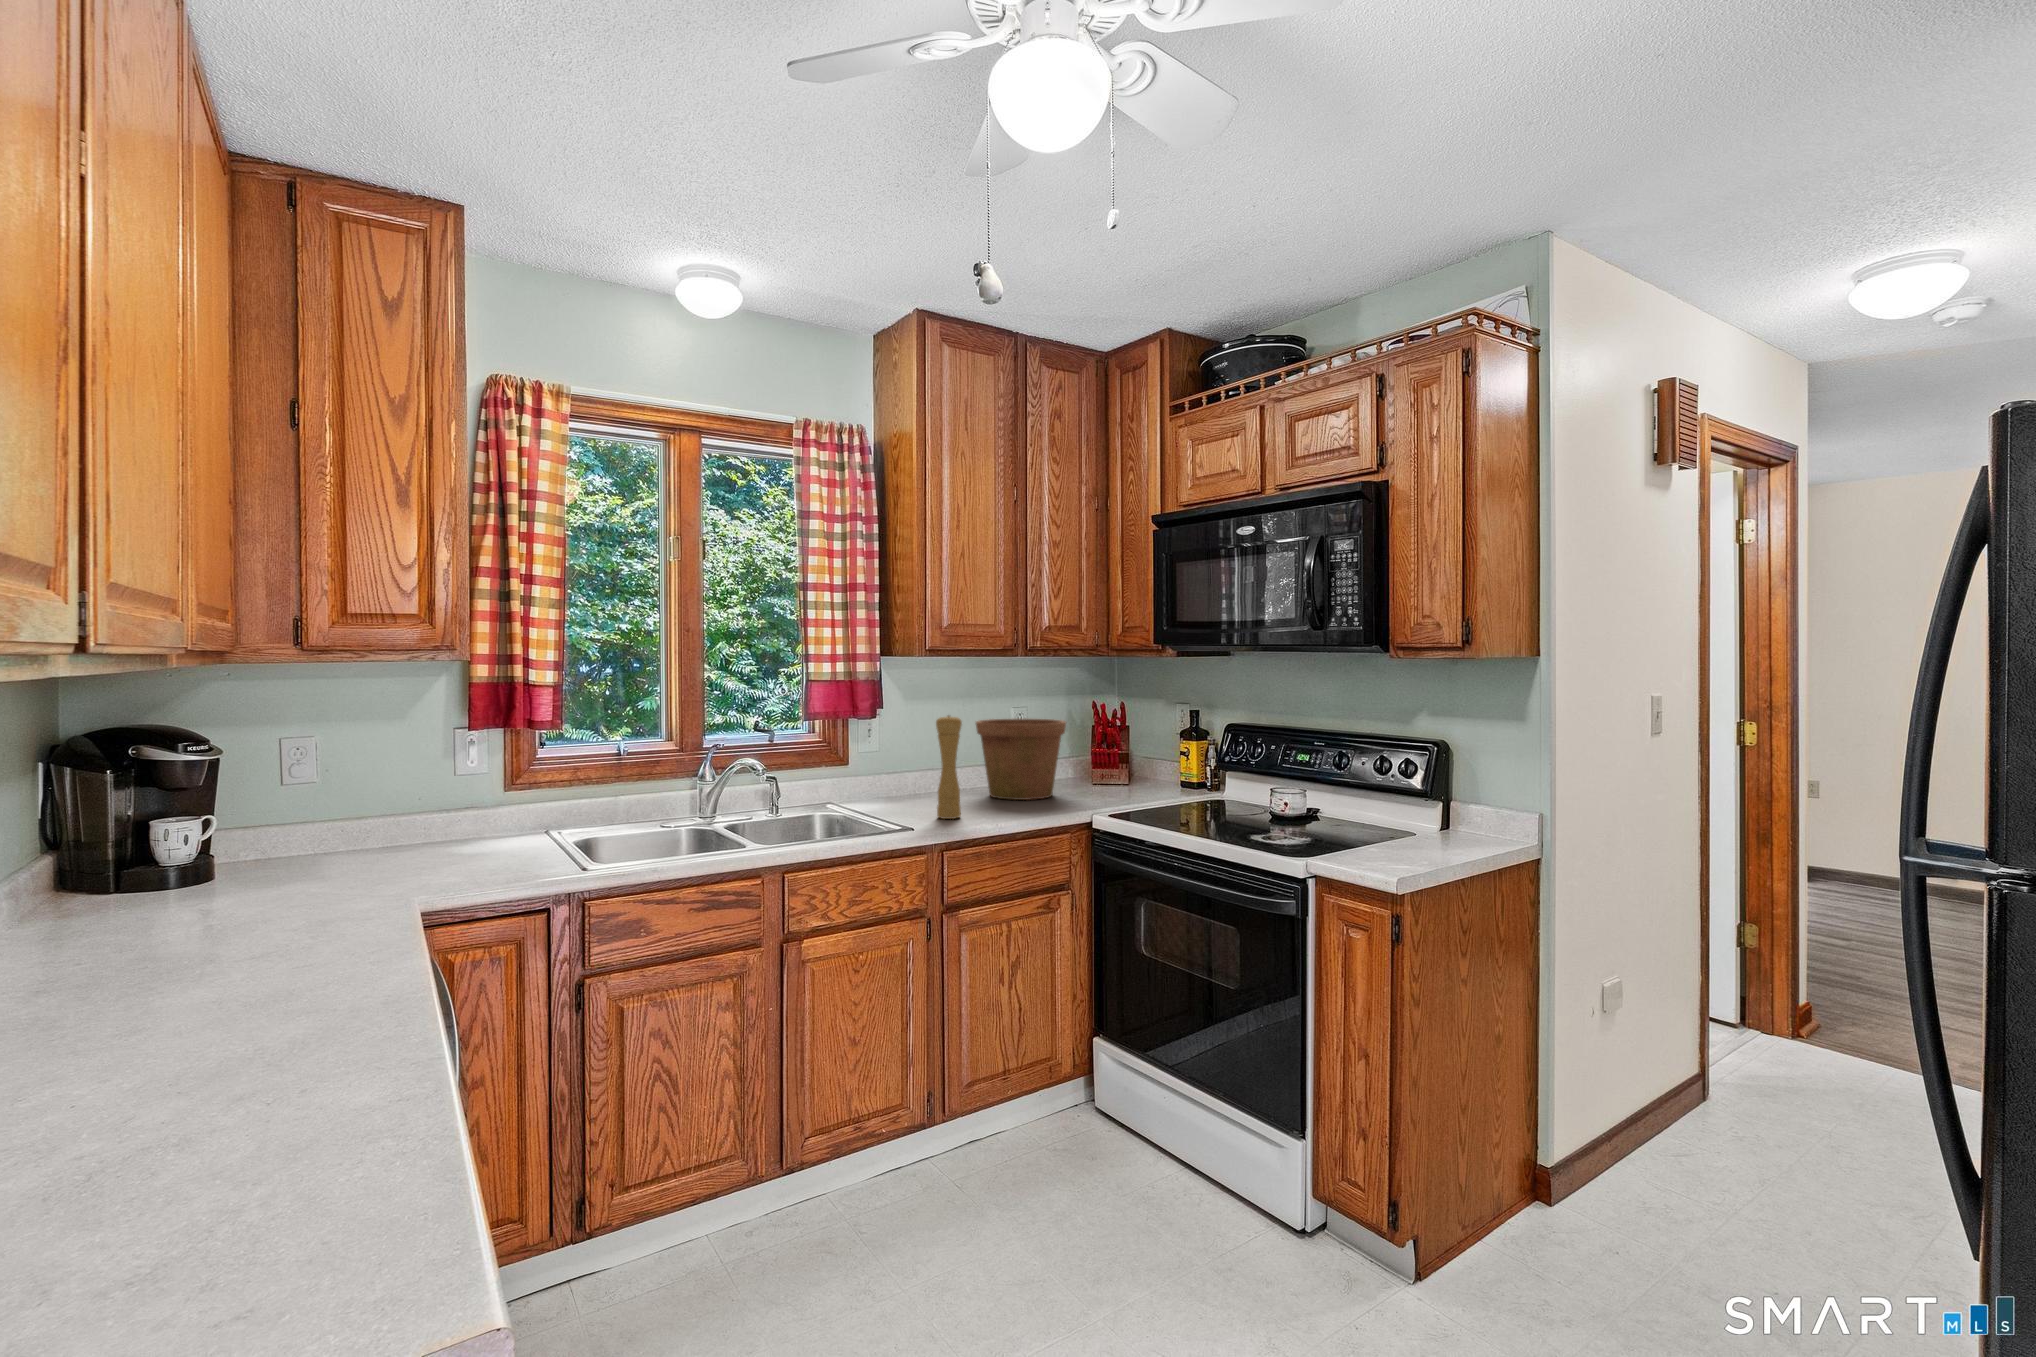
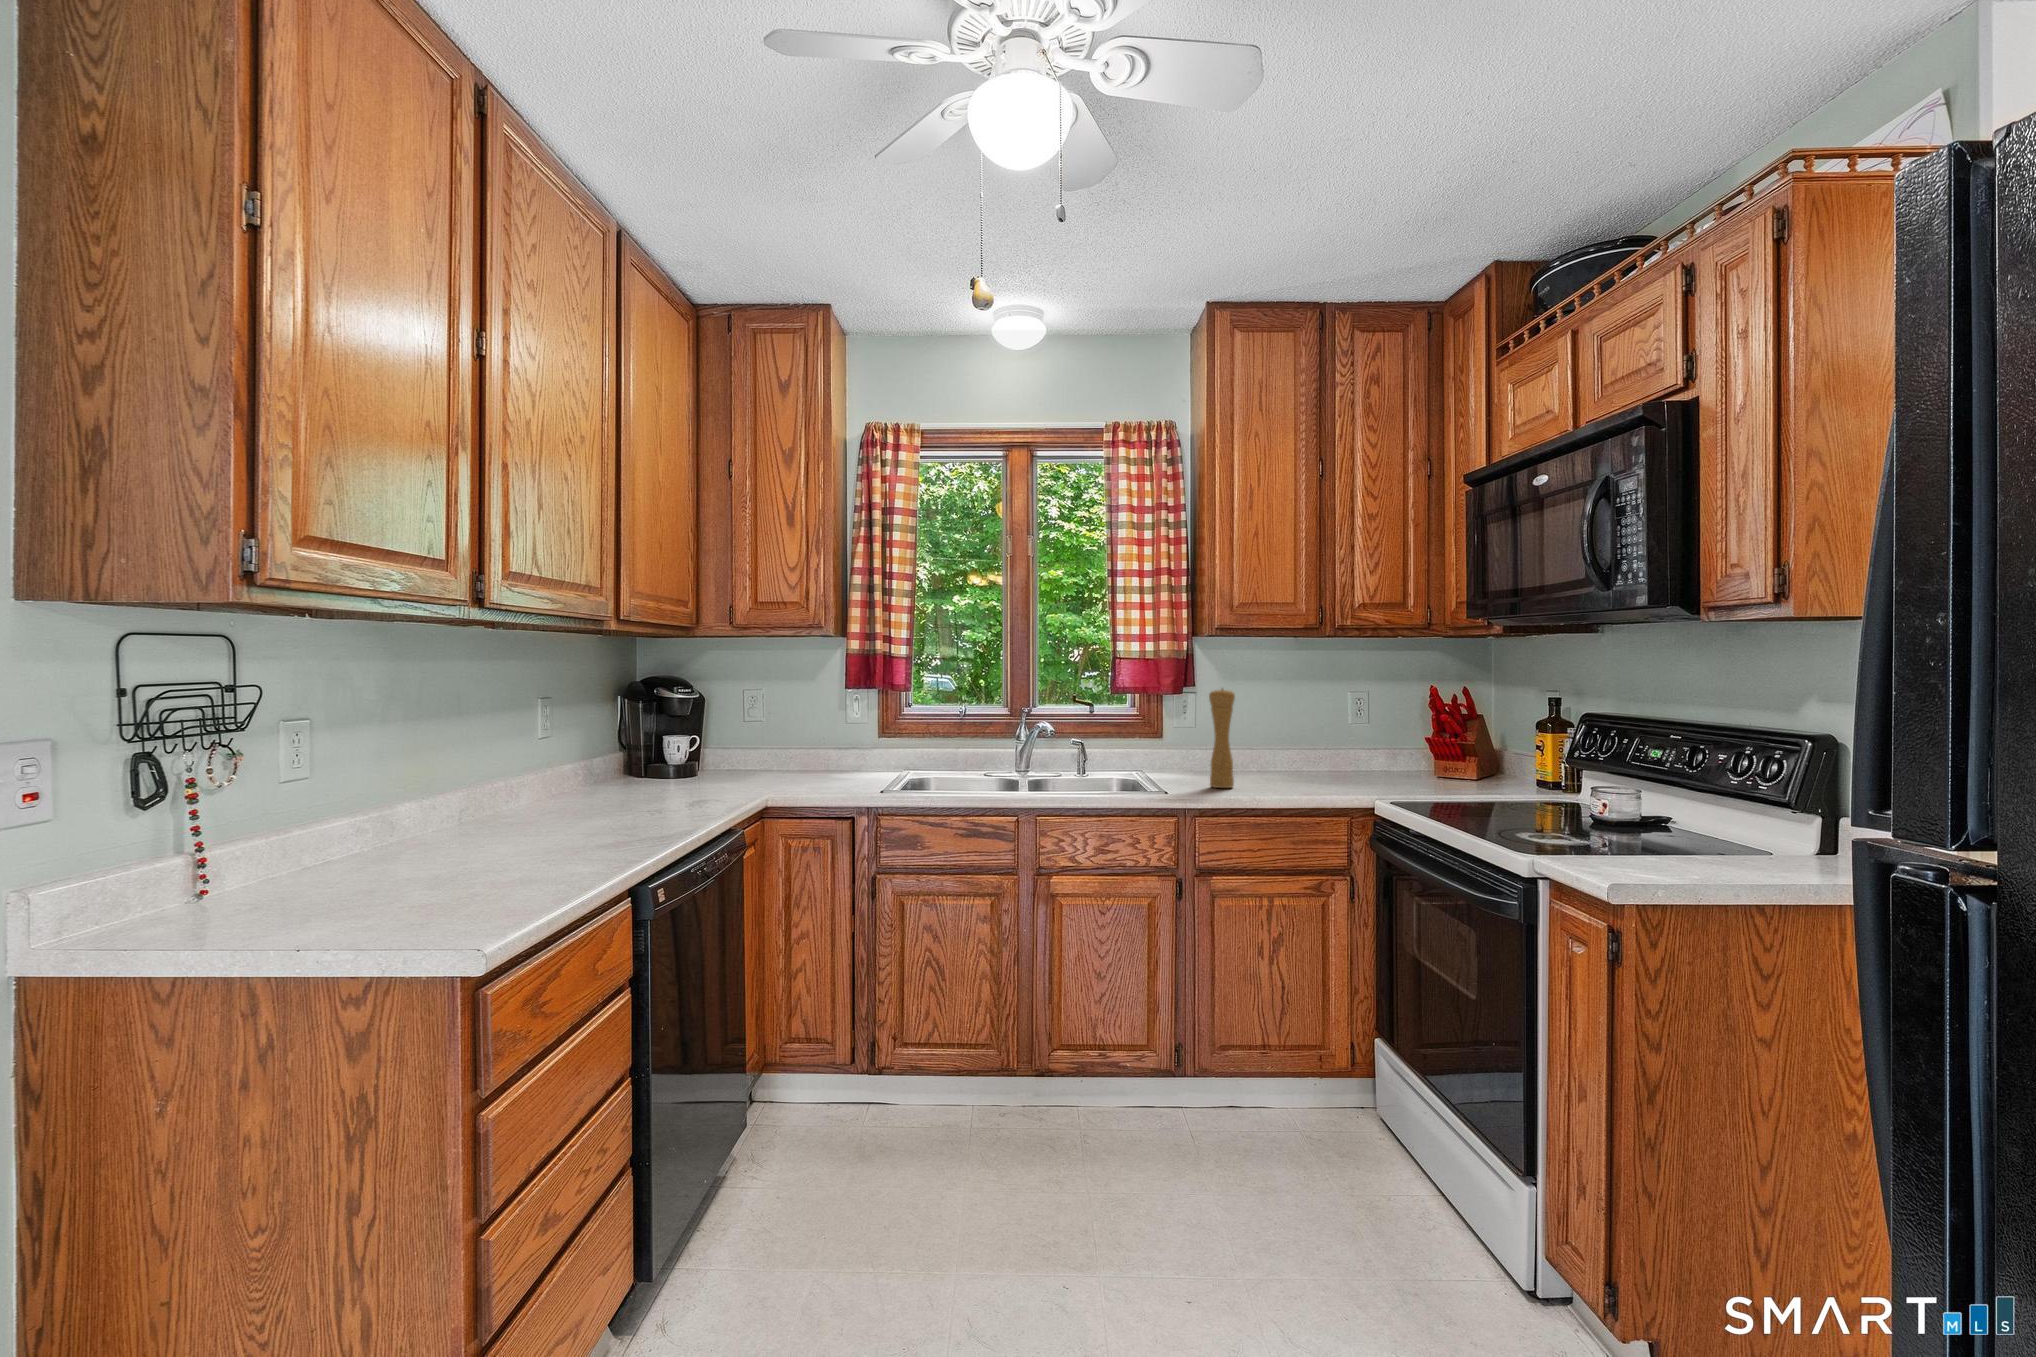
flower pot: present [976,719,1066,800] -> none [1287,698,1386,780]

